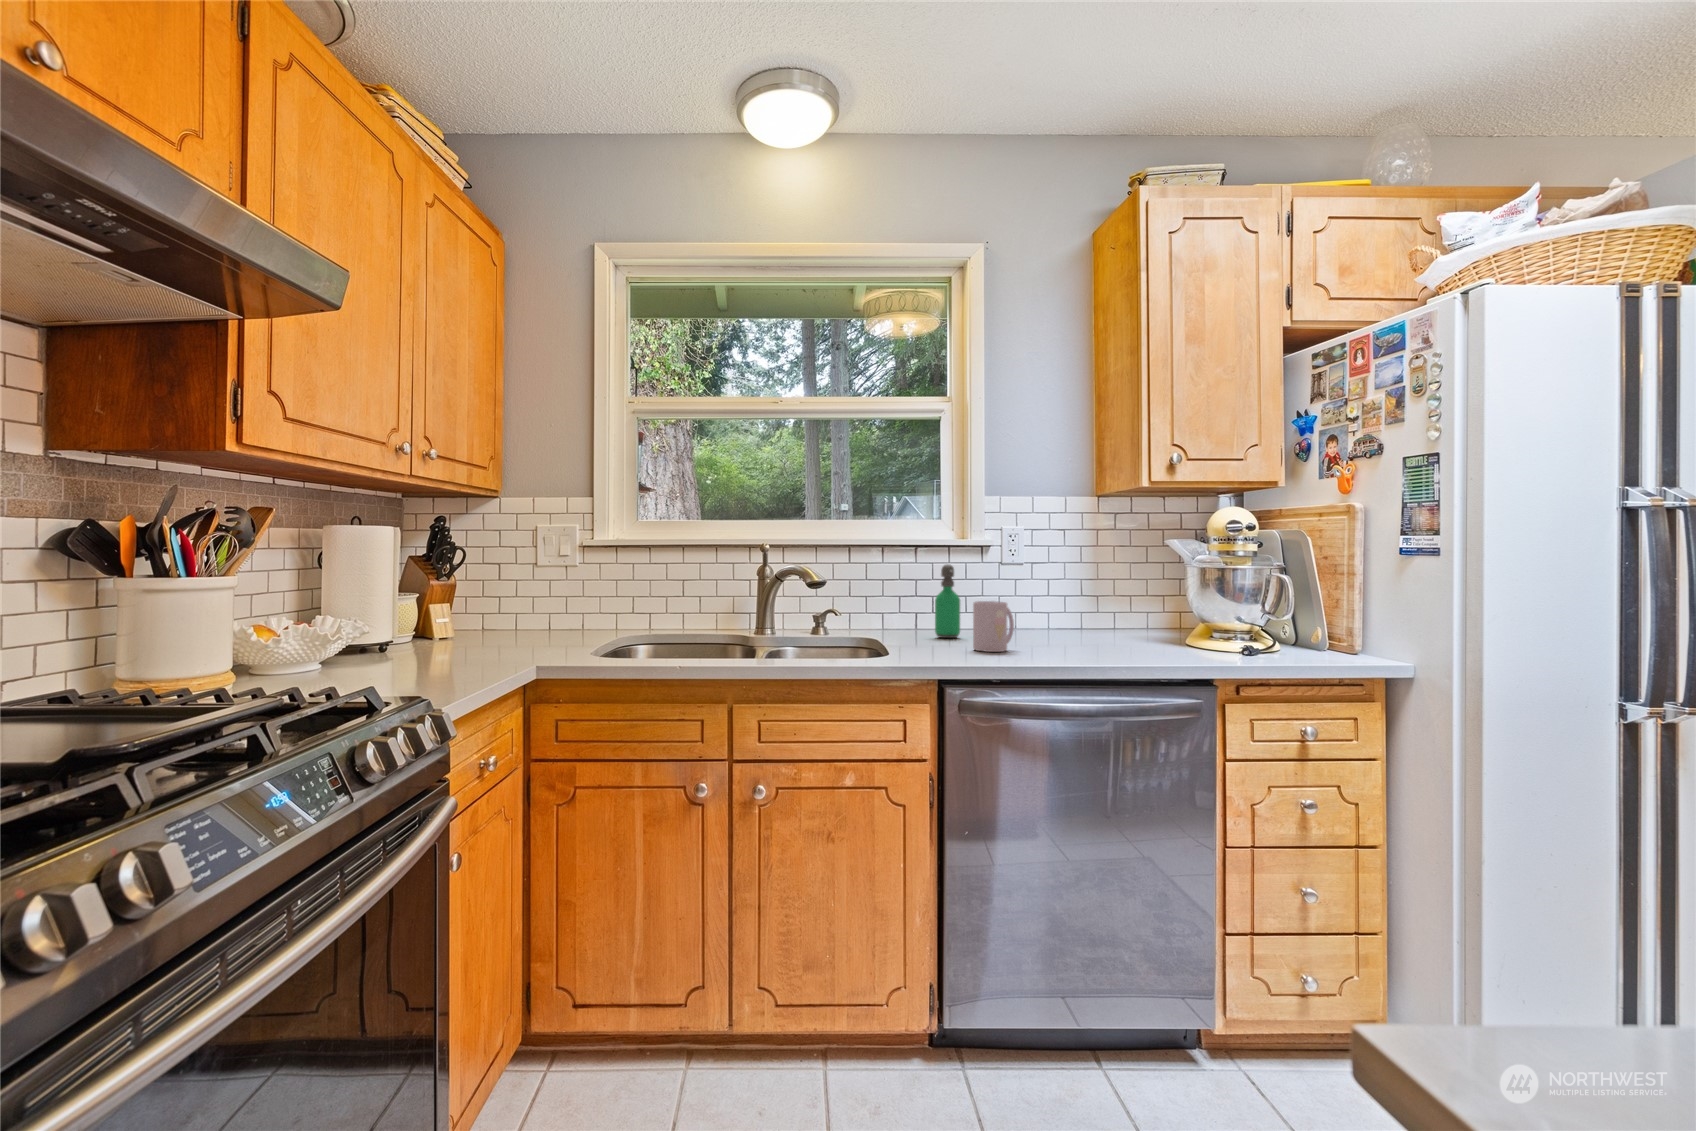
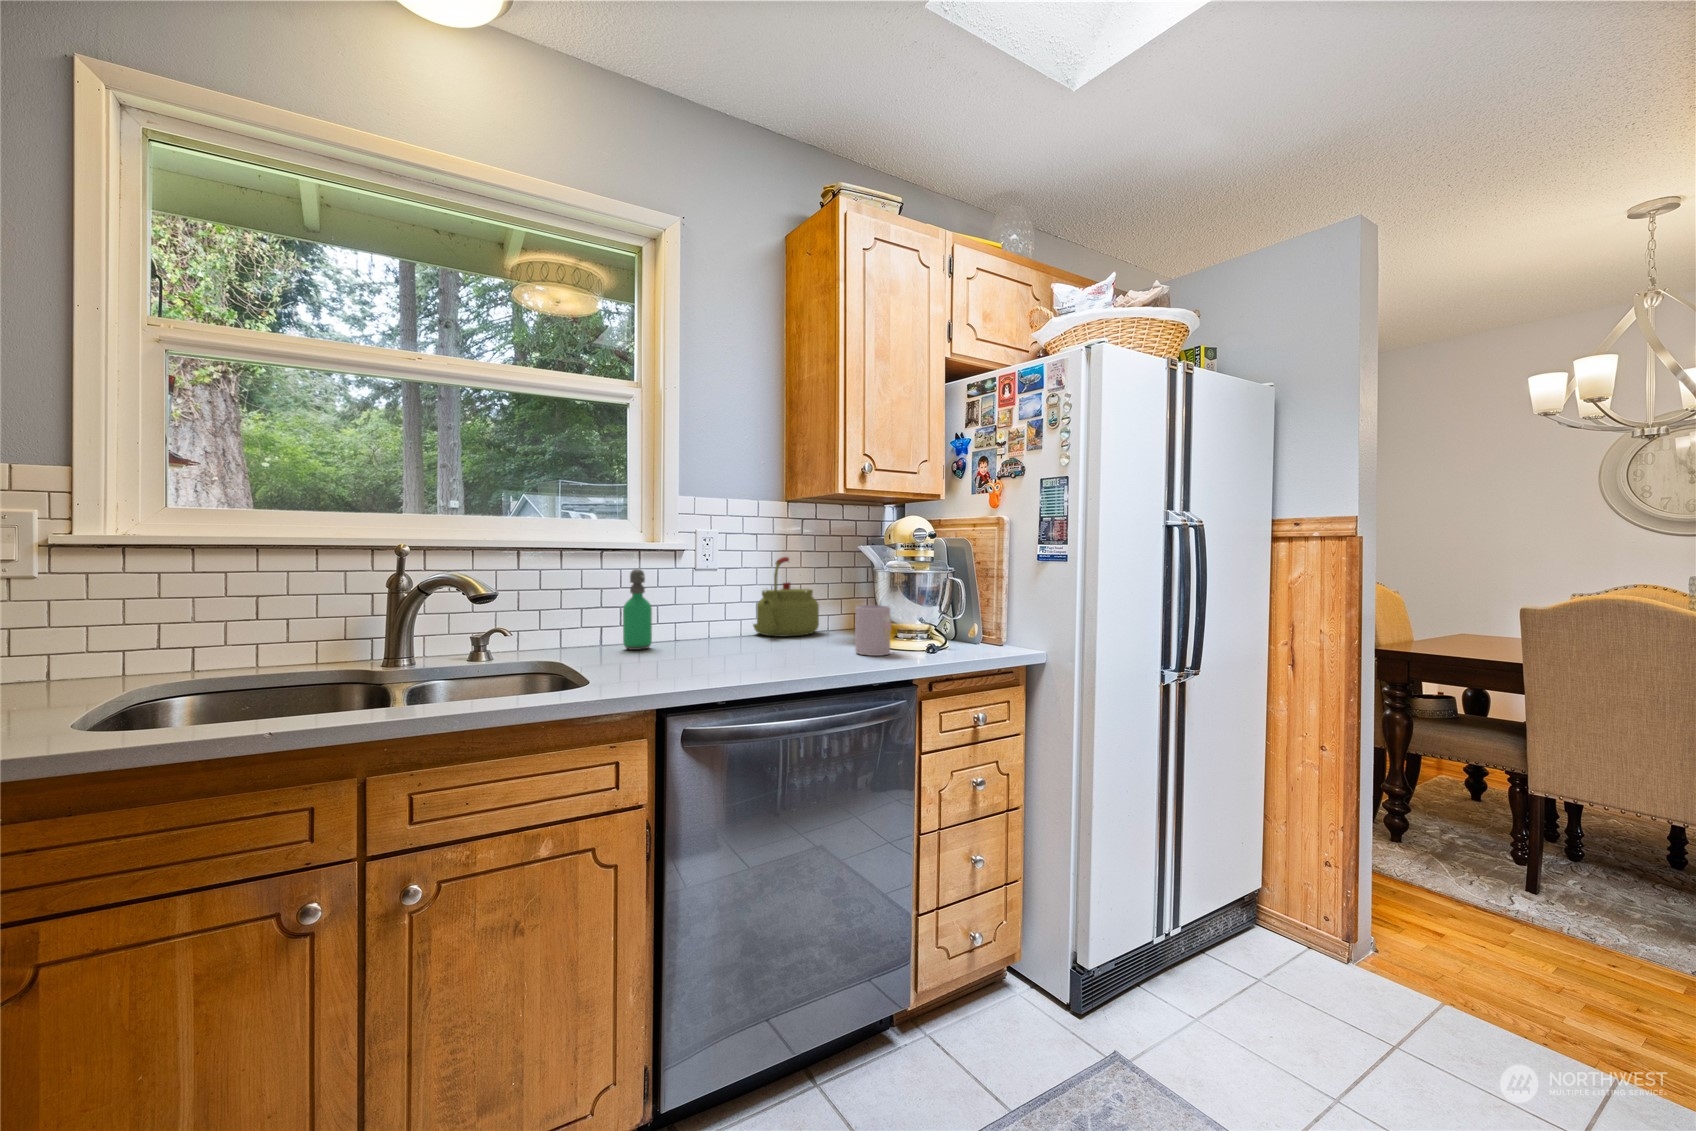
kettle: none [1065,555,1137,637] -> present [753,557,819,636]
mug: present [973,601,1014,652] -> present [855,605,891,656]

